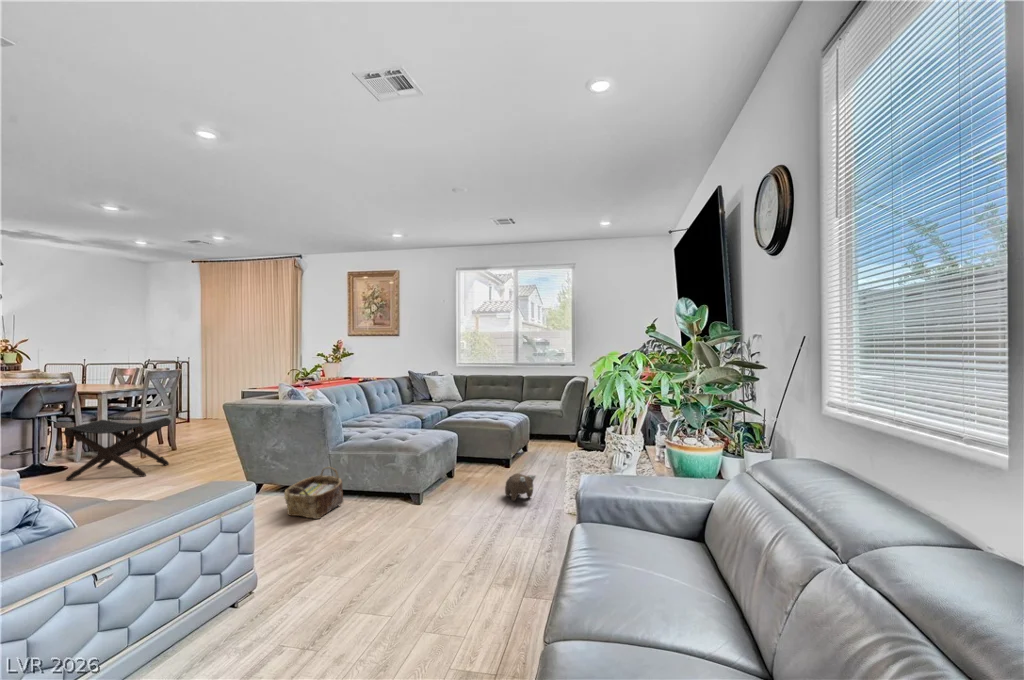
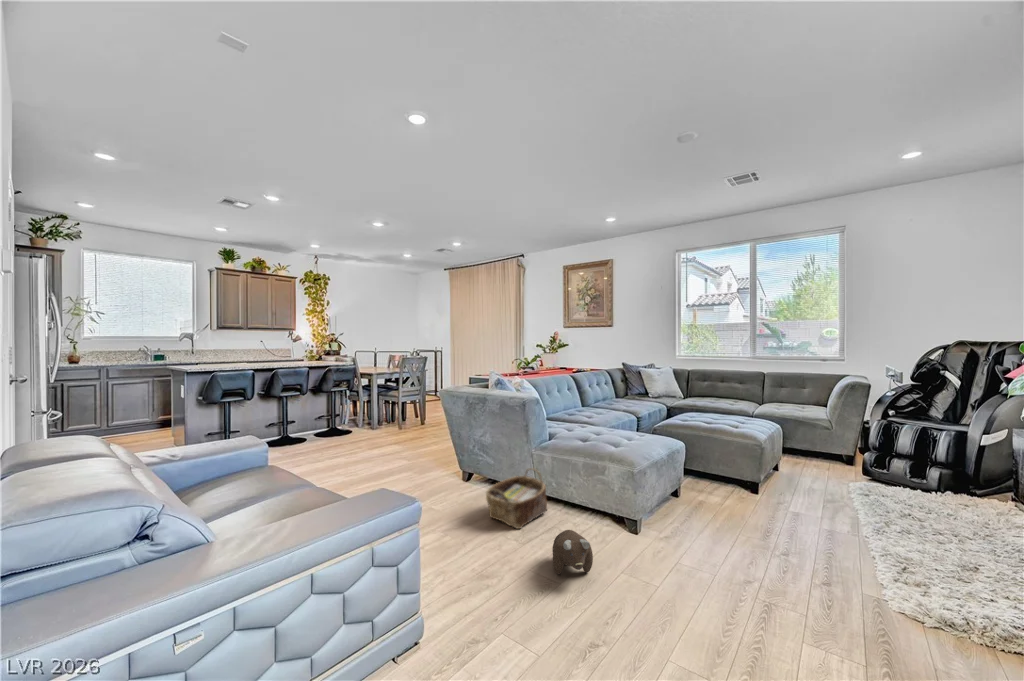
footstool: present [64,418,171,480] -> none [340,397,414,449]
plush toy: present [505,473,535,501] -> present [552,530,593,574]

